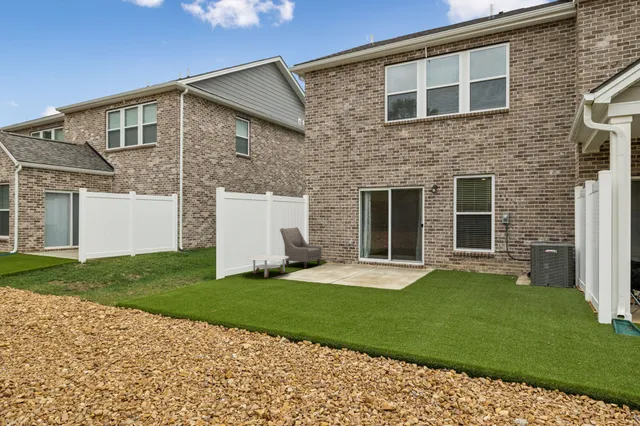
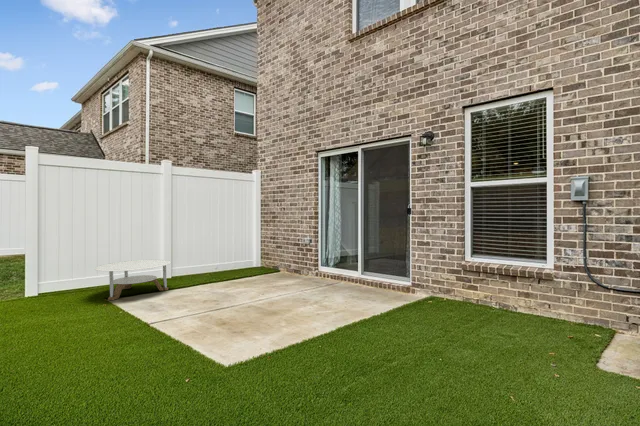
chair: present [280,227,321,268] -> none [193,217,255,282]

